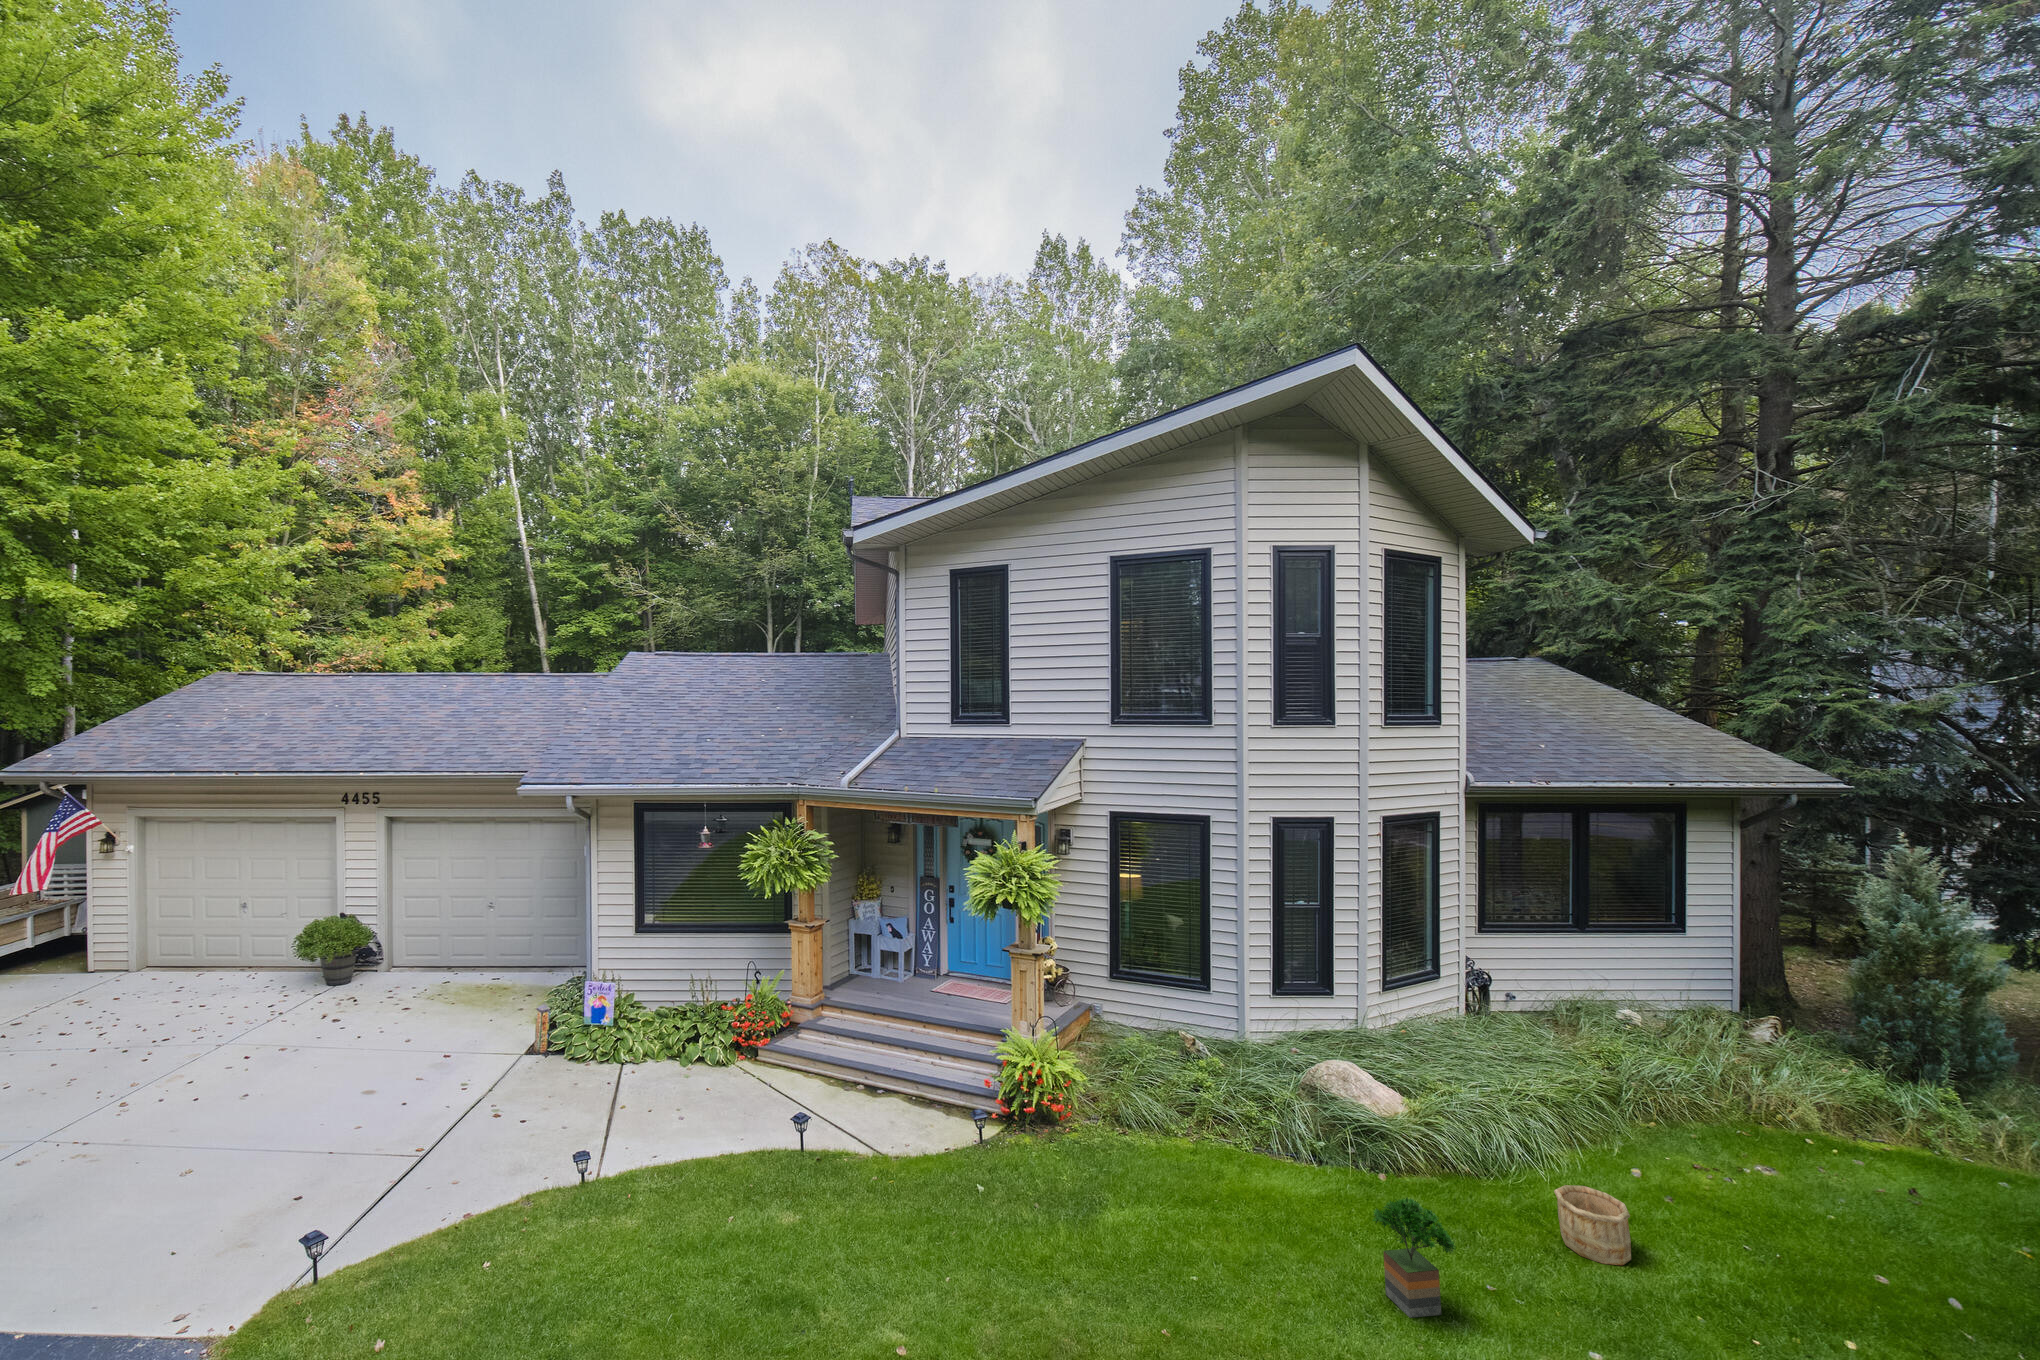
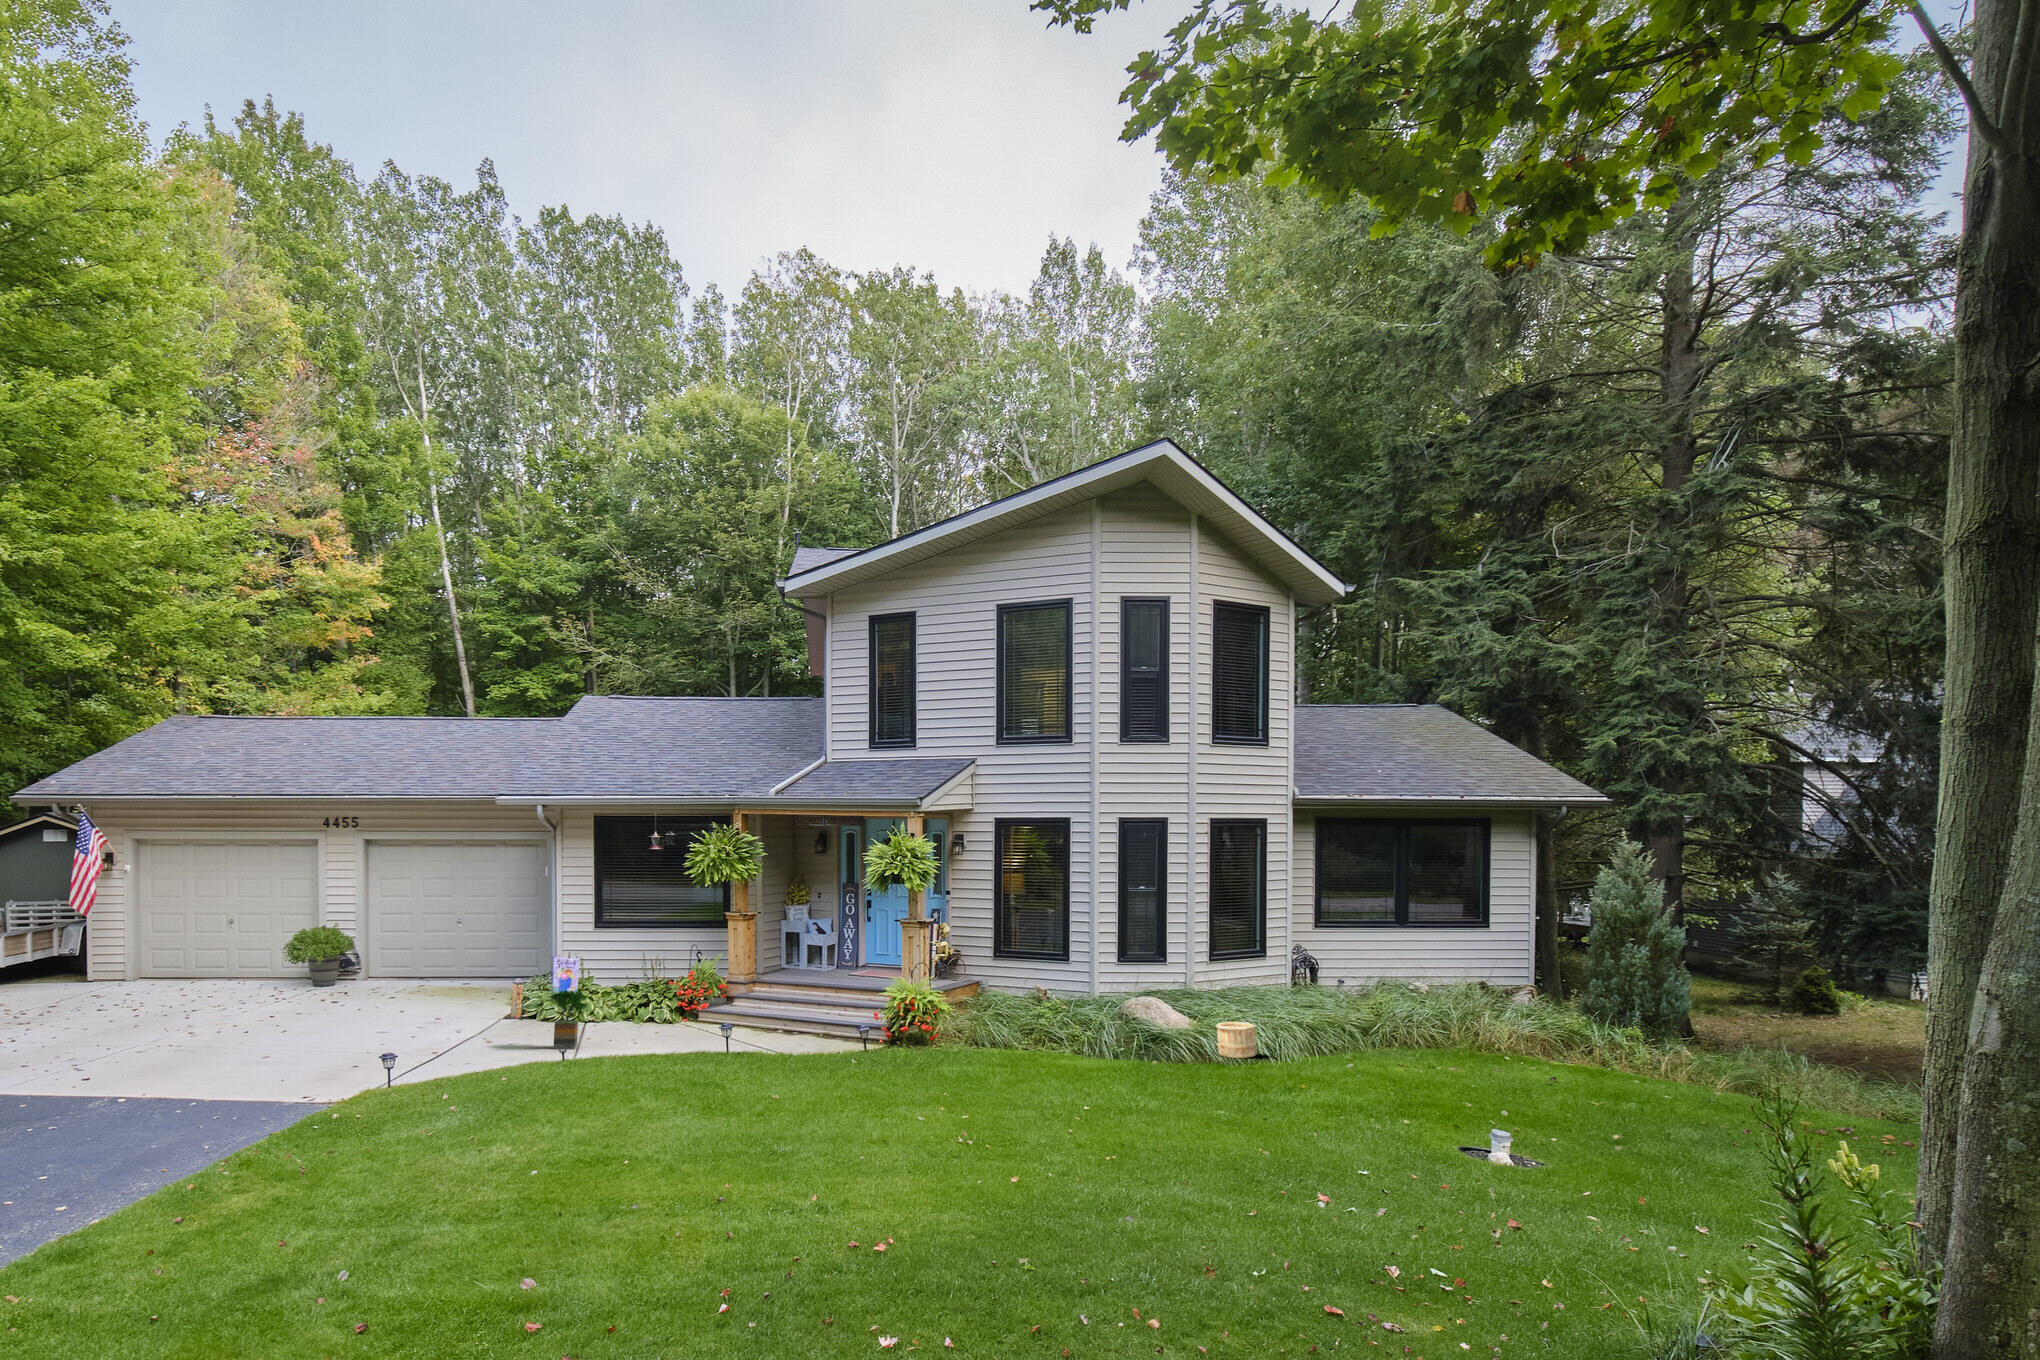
potted tree: present [1373,1197,1455,1318] -> present [551,990,587,1049]

